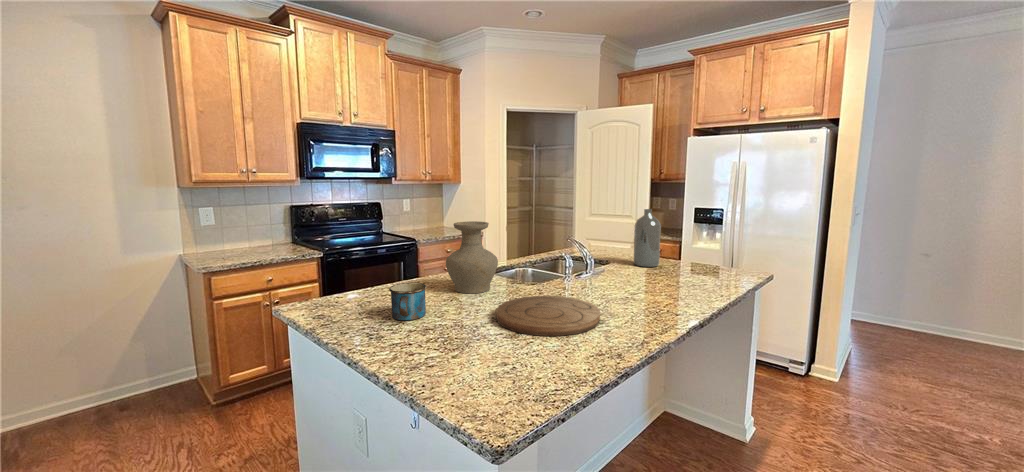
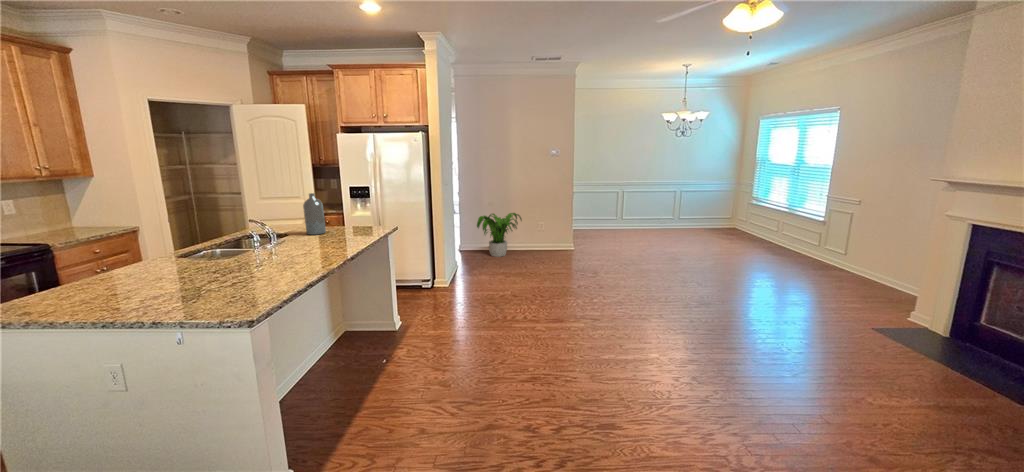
vase: present [446,221,498,293] -> none [137,217,192,277]
potted plant: none [898,271,1008,351] -> present [477,213,522,257]
mug: present [389,283,426,320] -> none [94,273,137,305]
cutting board: present [496,296,600,336] -> none [205,262,289,289]

